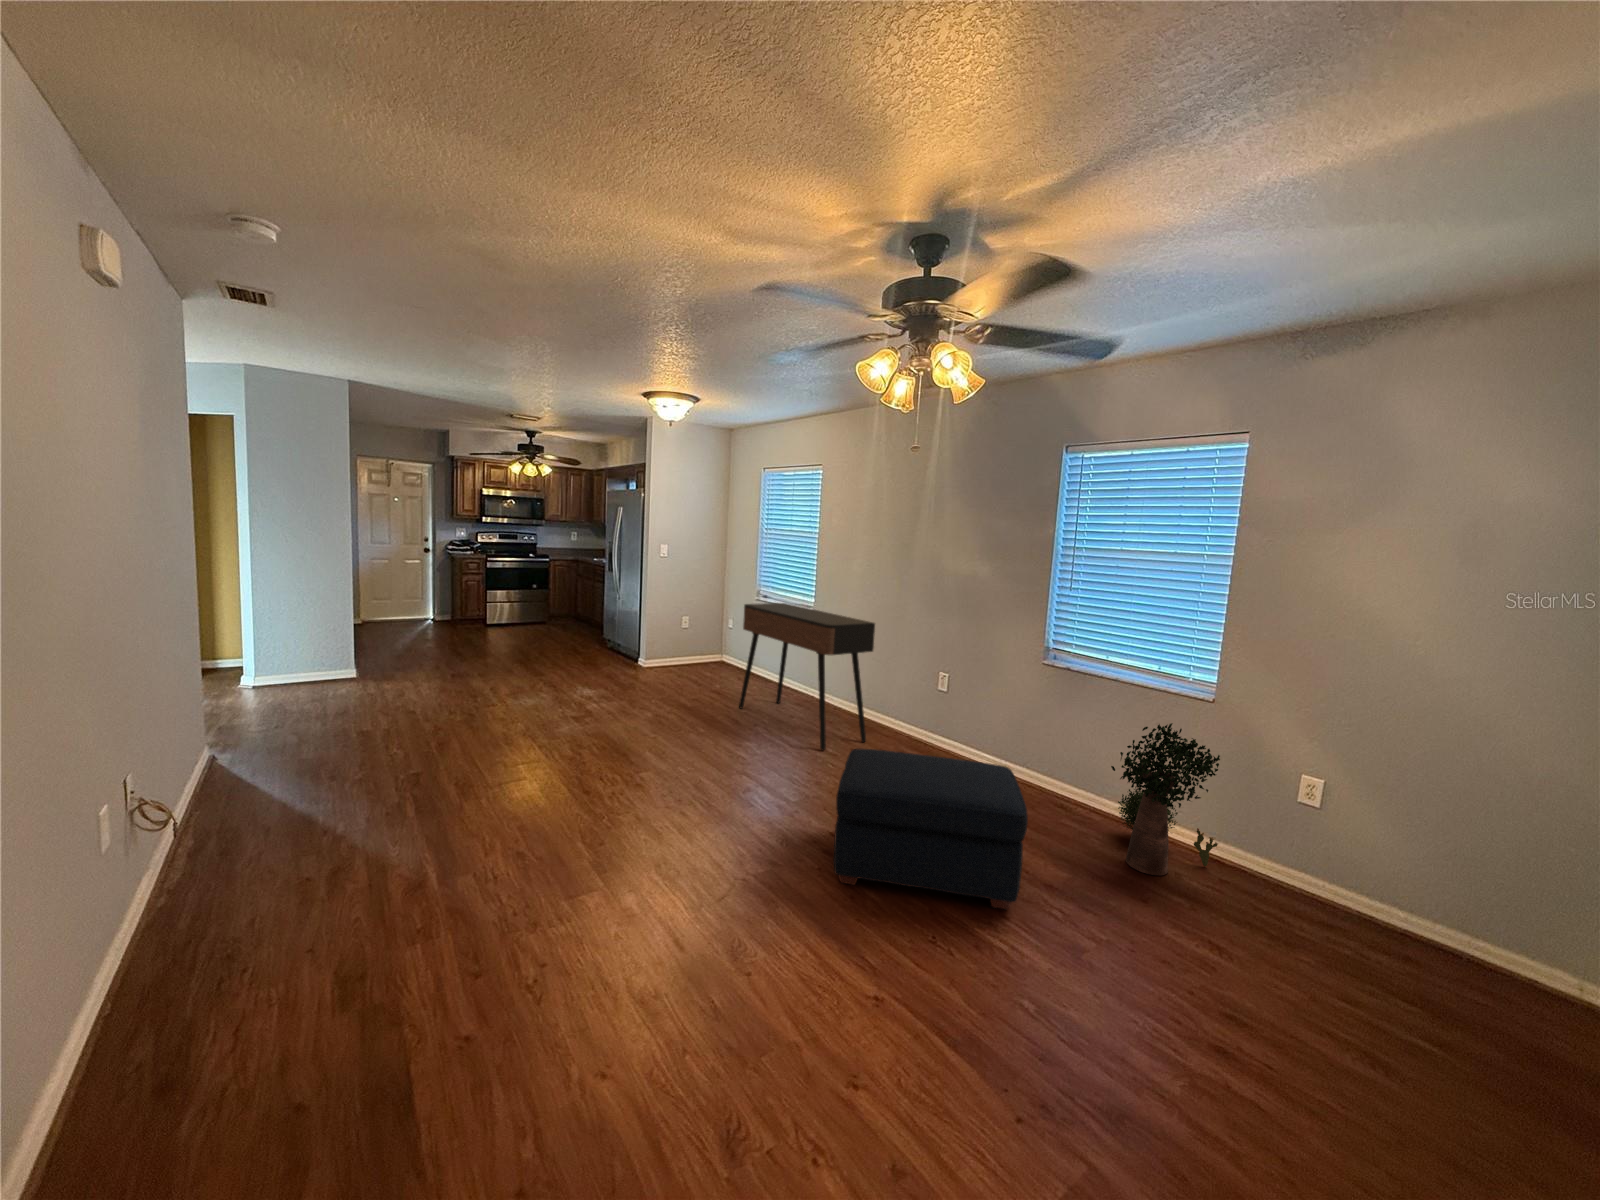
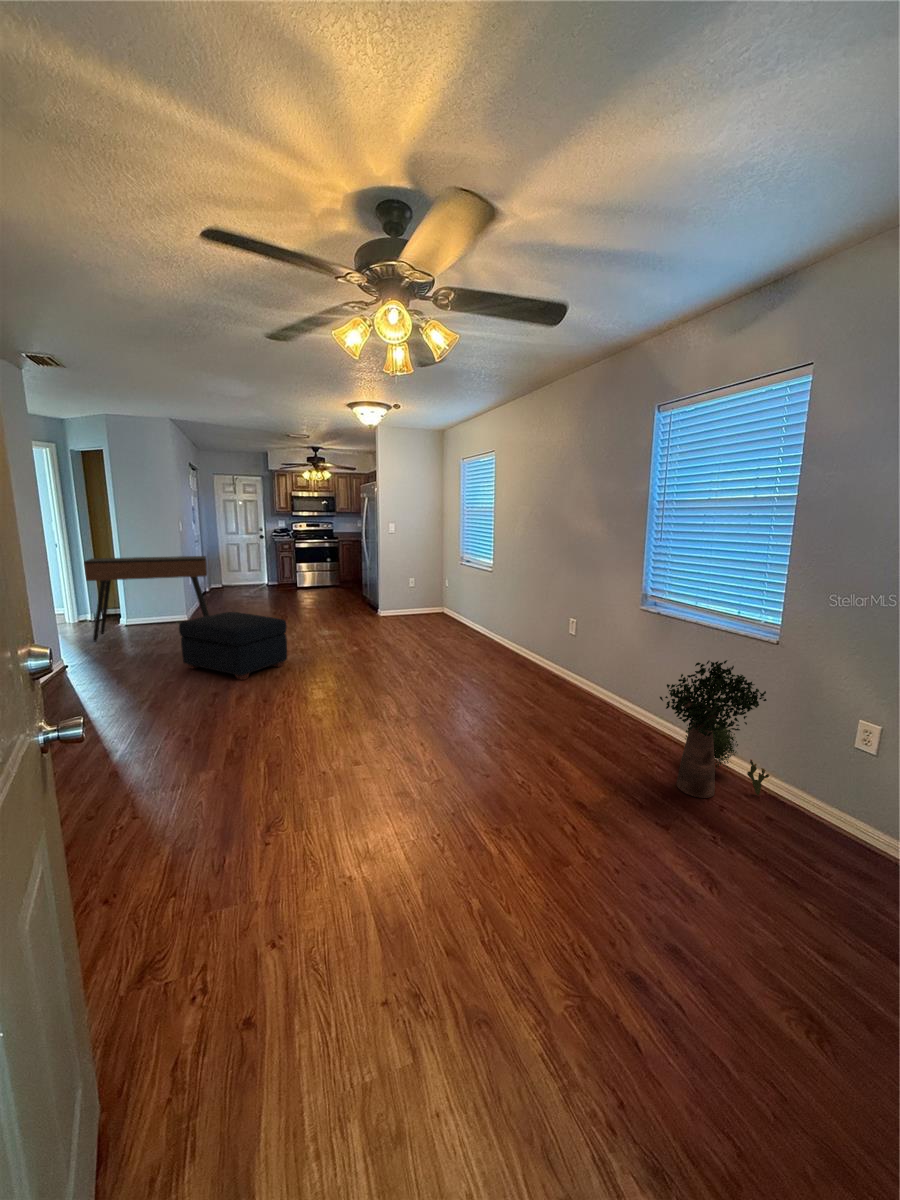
console table: present [739,603,875,750] -> present [84,556,209,641]
ottoman: present [834,748,1028,909] -> present [179,612,287,680]

